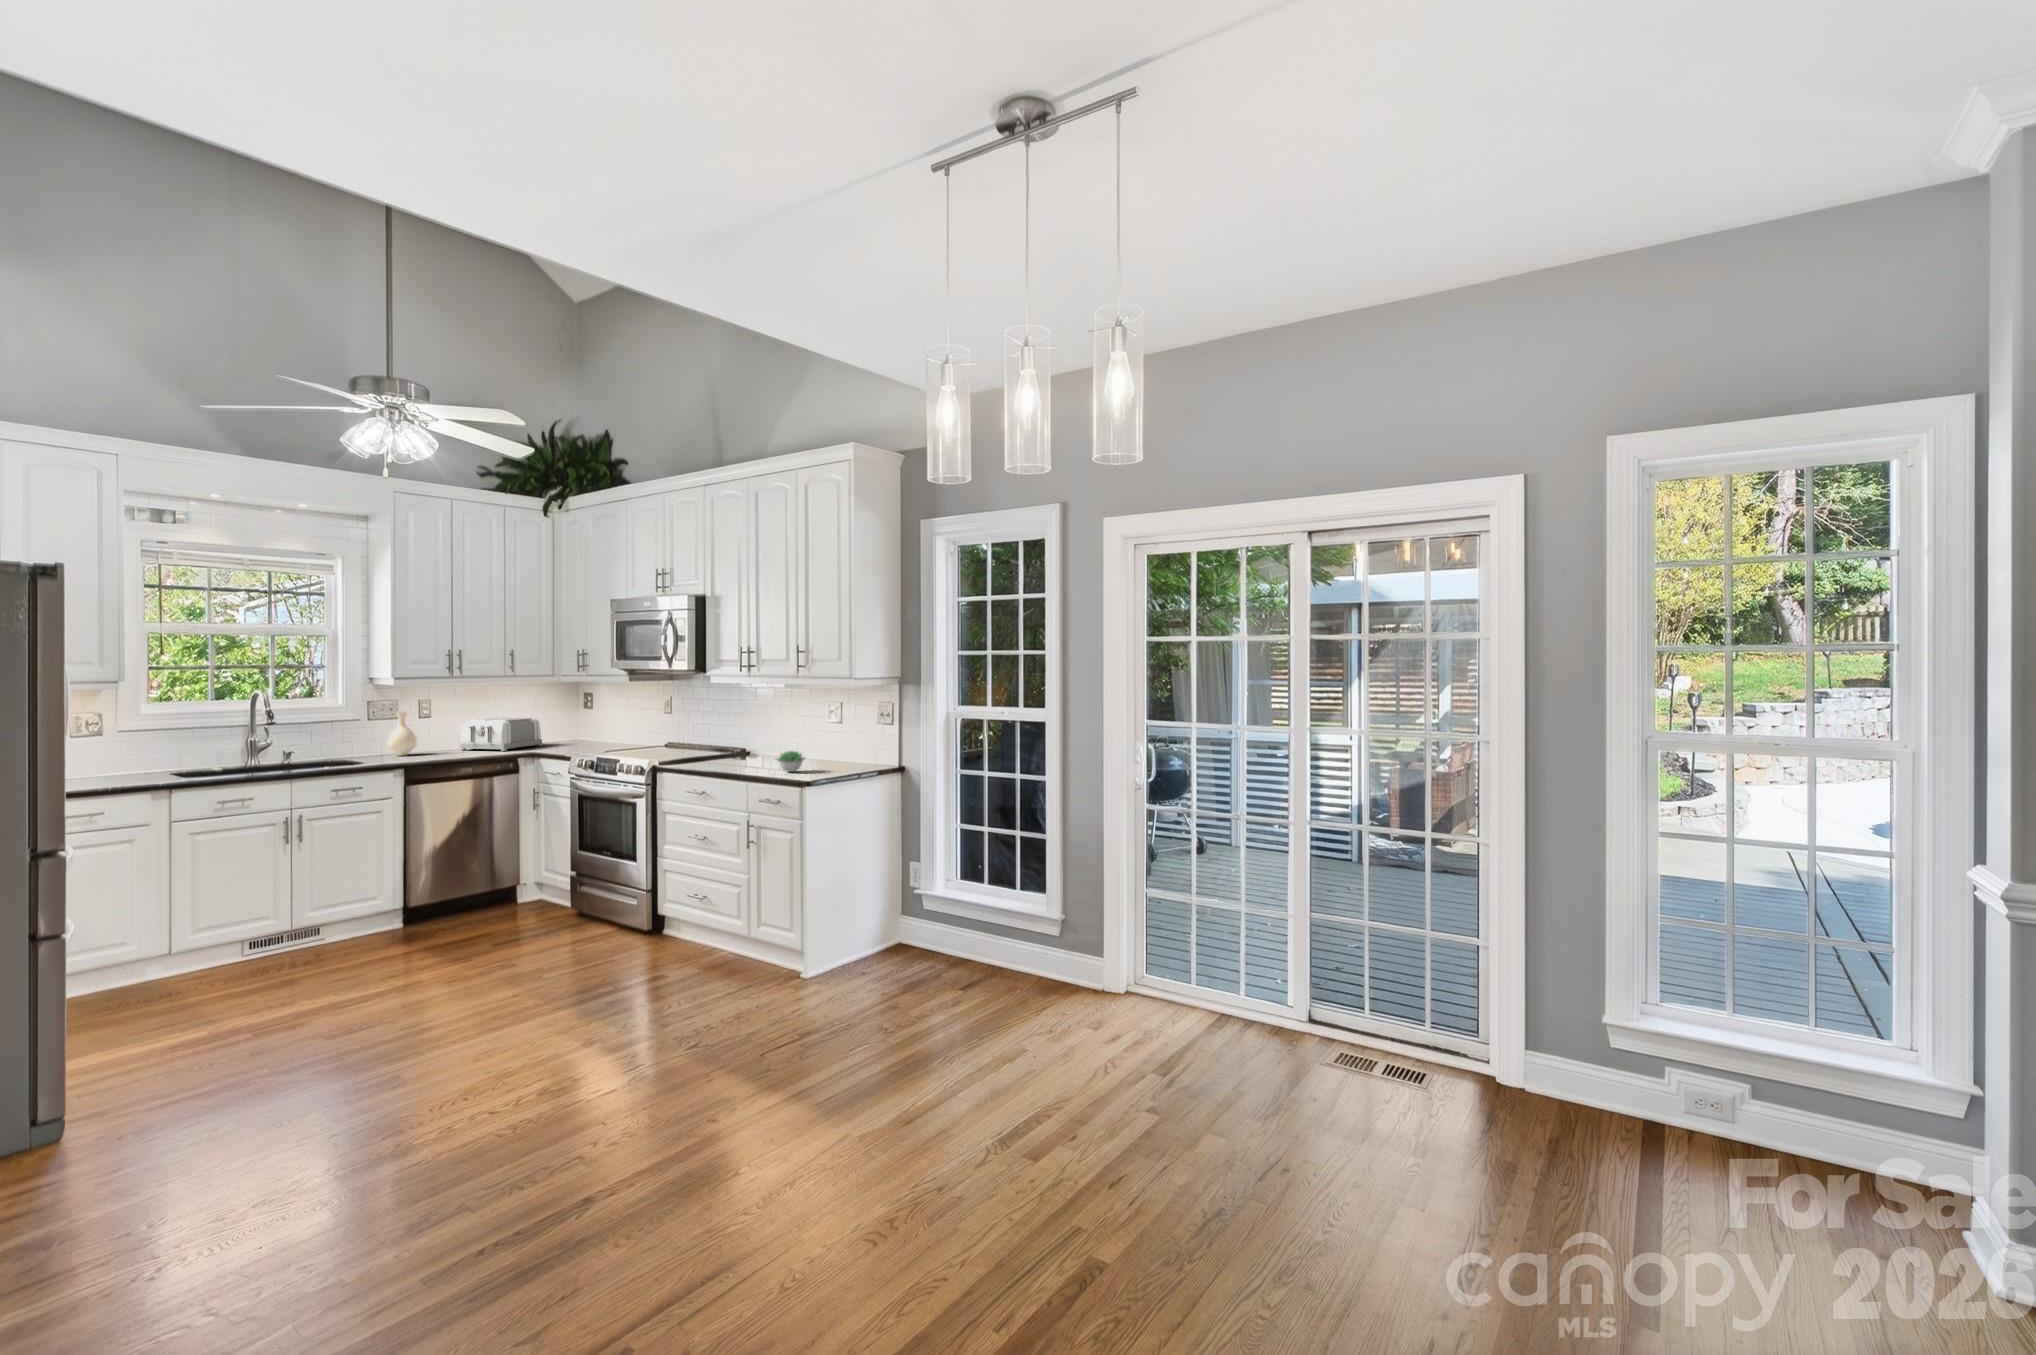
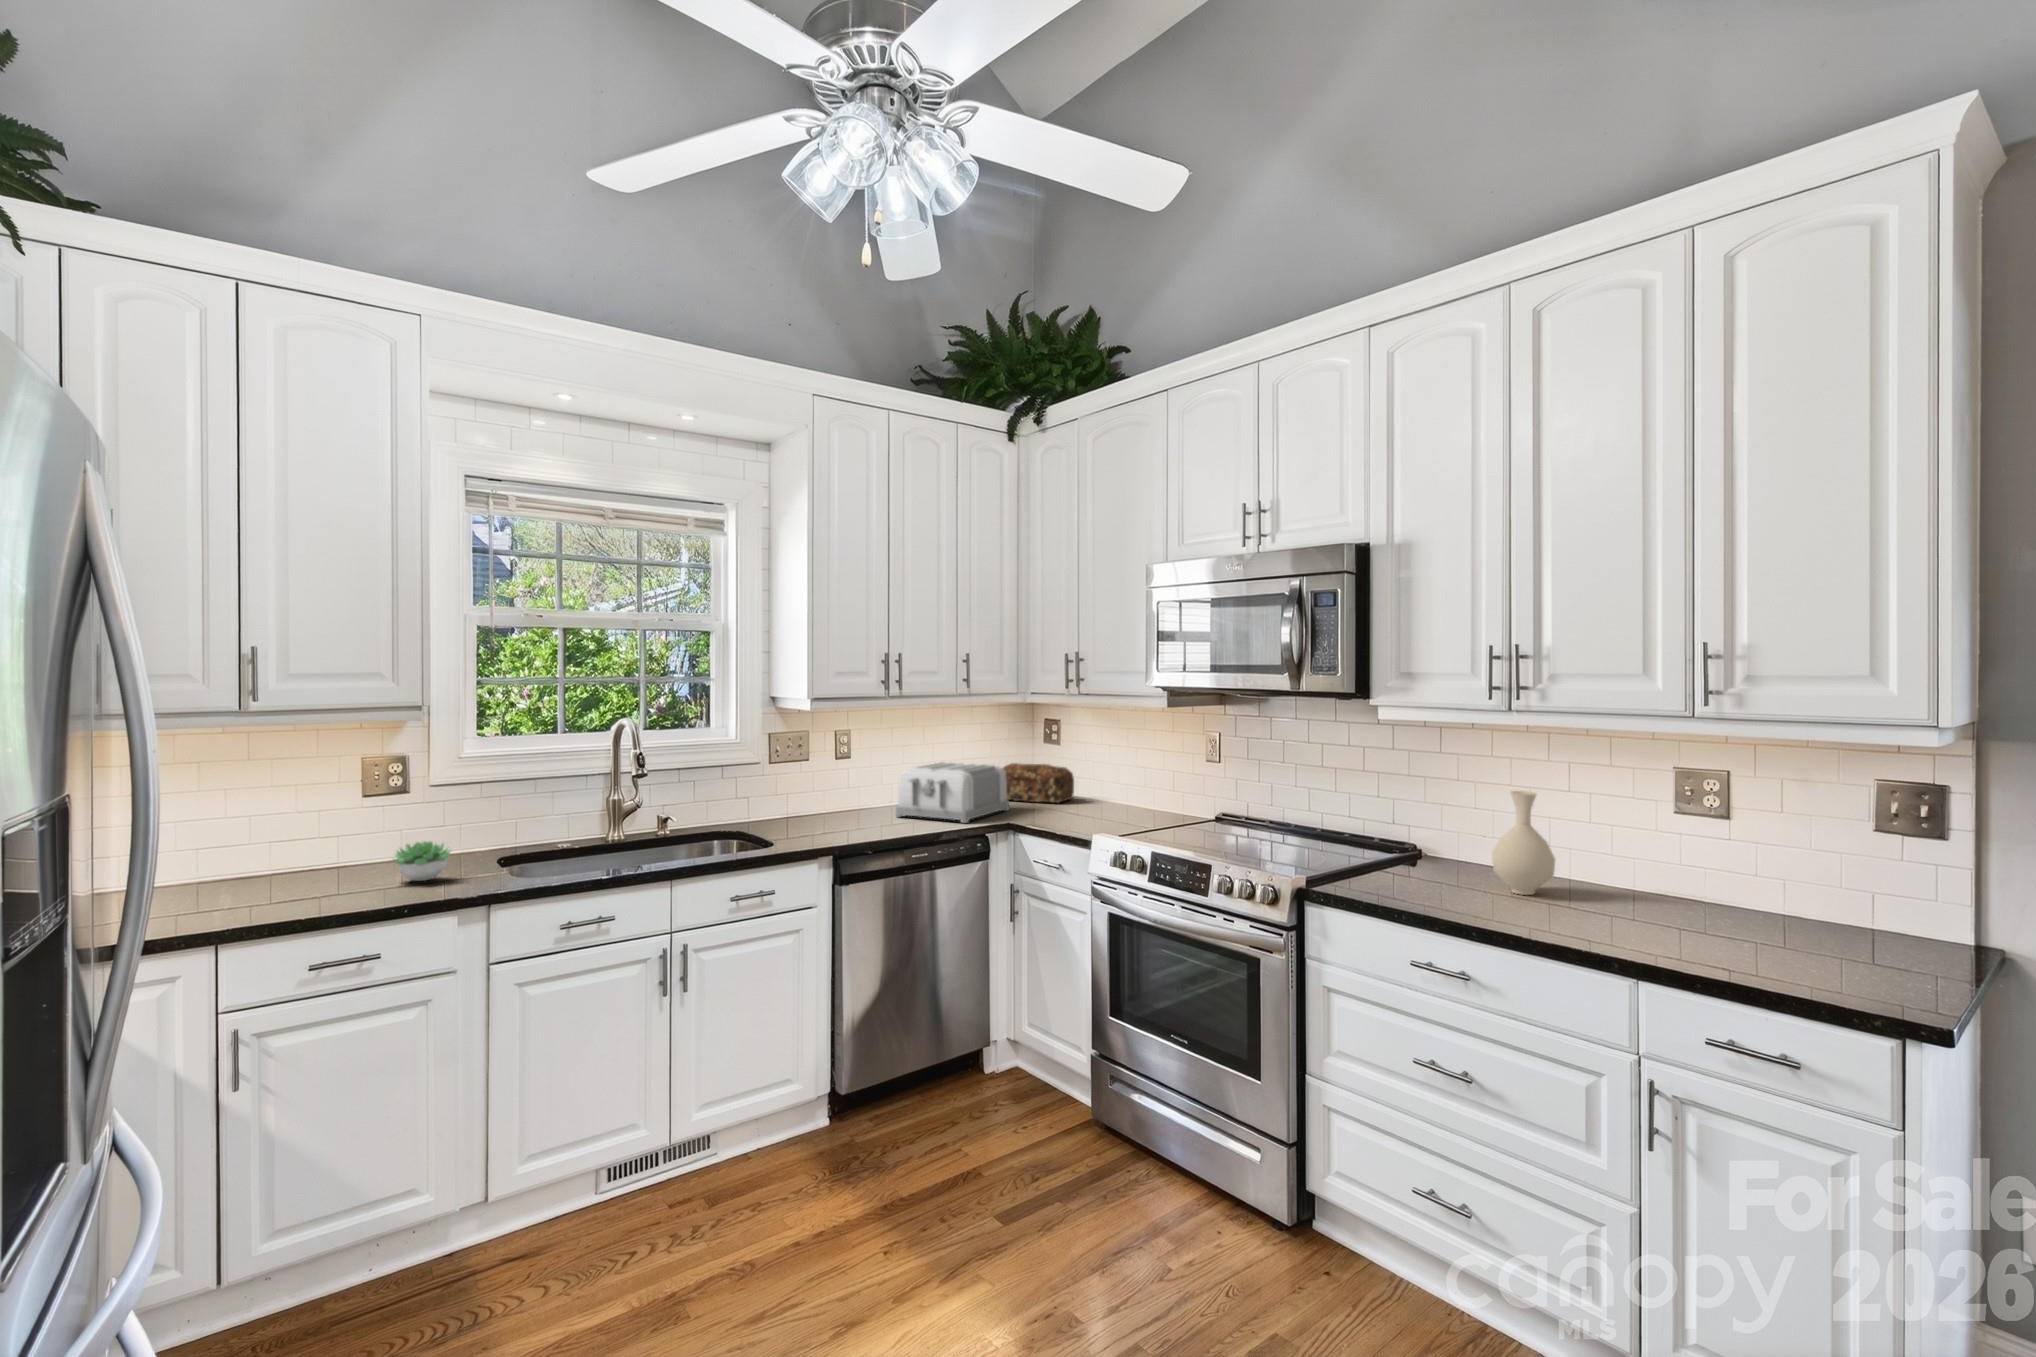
vase: present [388,711,417,756] -> present [1492,791,1556,895]
bread loaf: none [543,719,595,742] -> present [1003,763,1074,803]
succulent plant: present [777,751,805,772] -> present [394,841,451,881]

